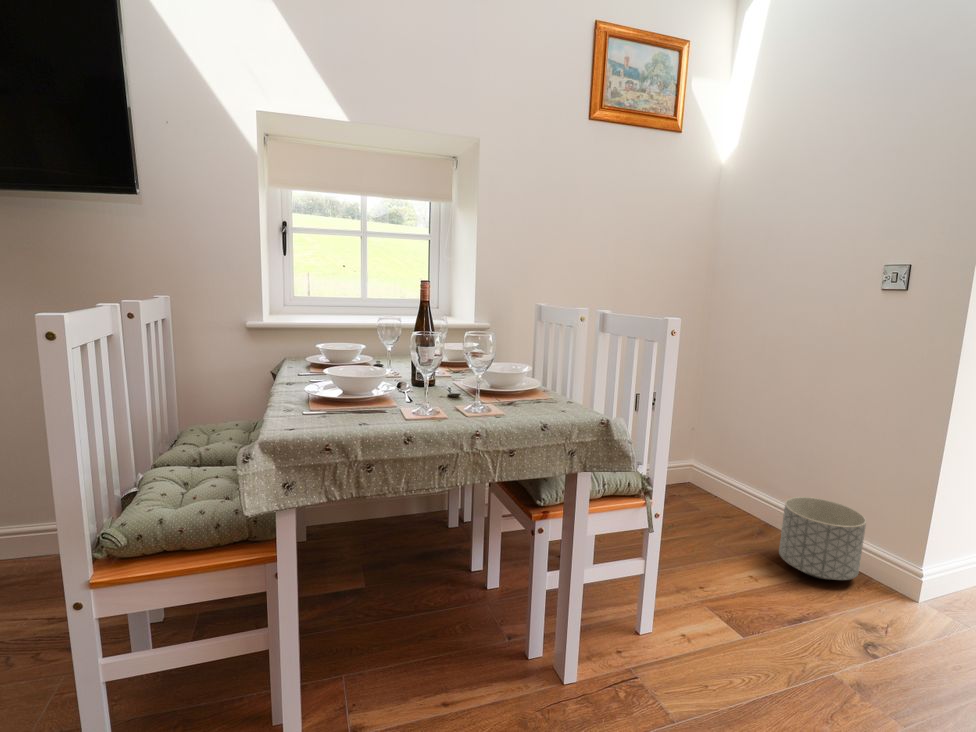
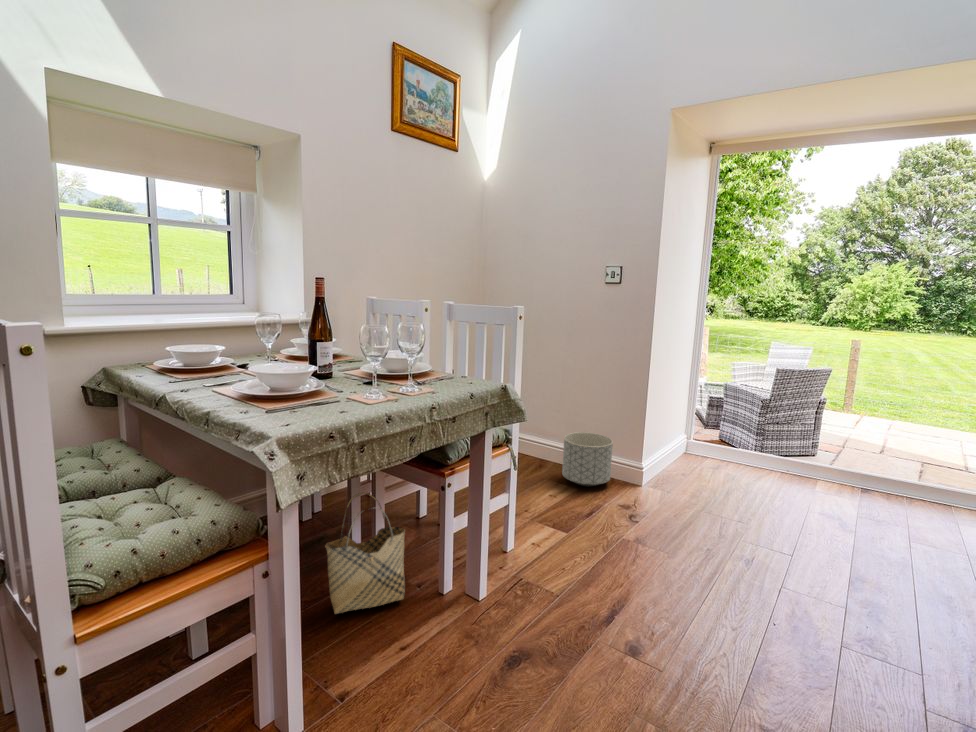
woven basket: none [408,514,497,647] -> present [325,492,405,614]

